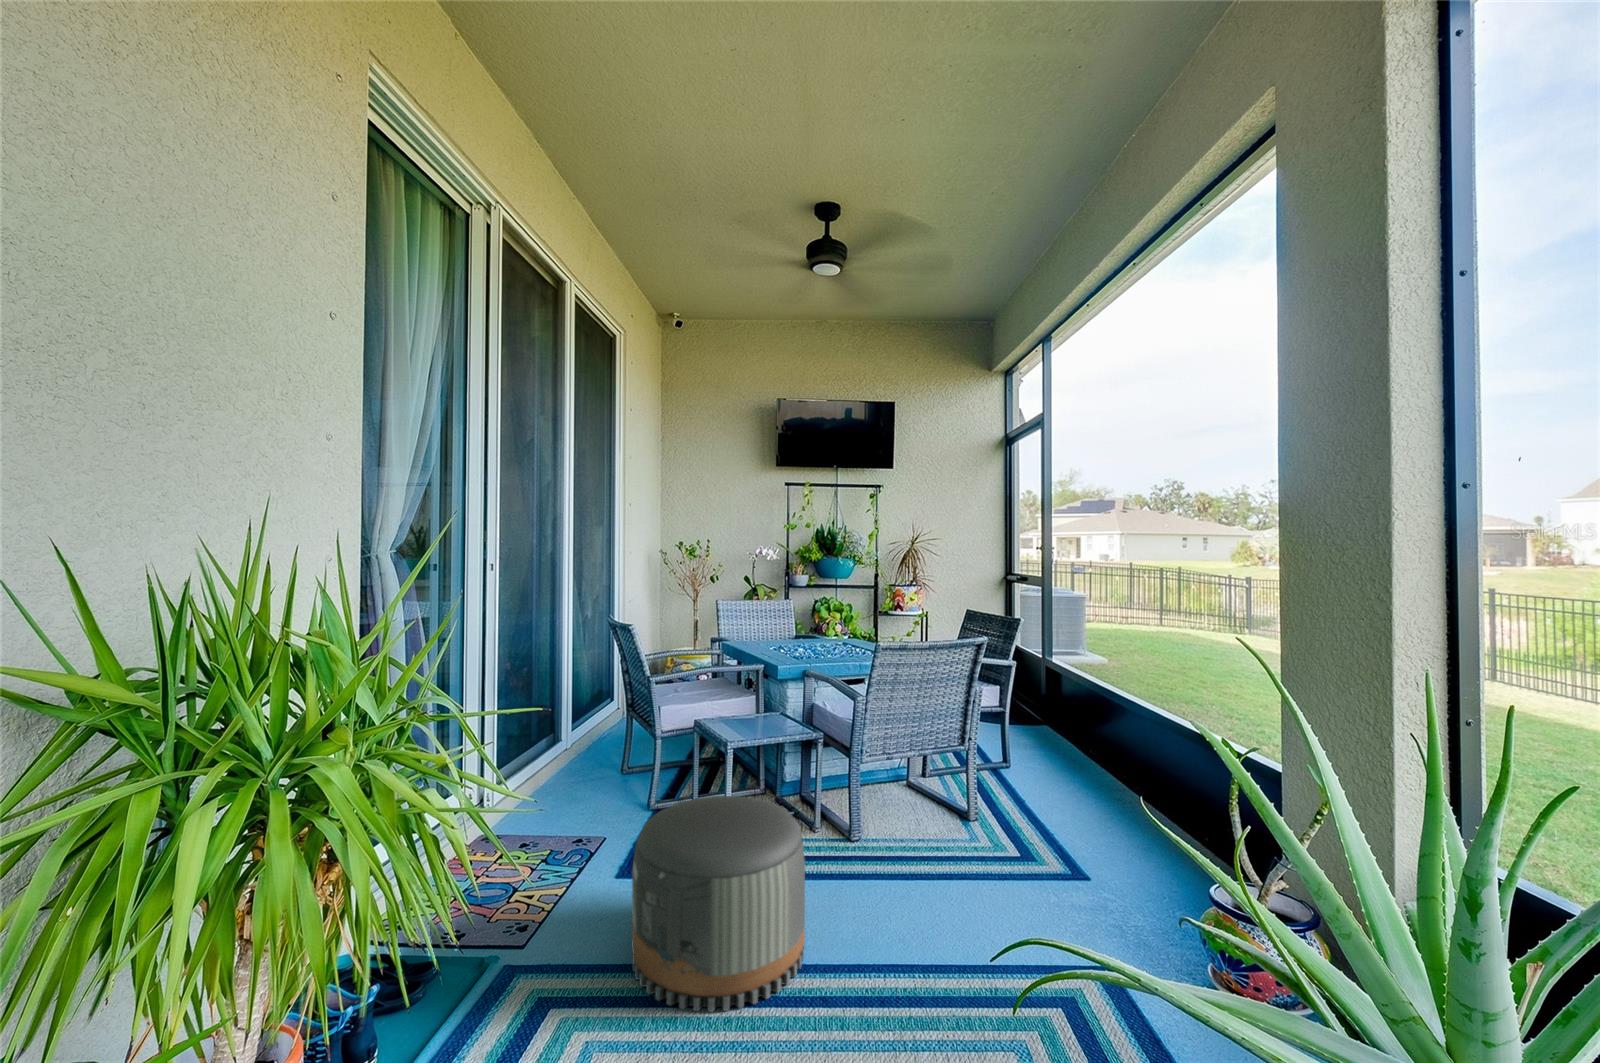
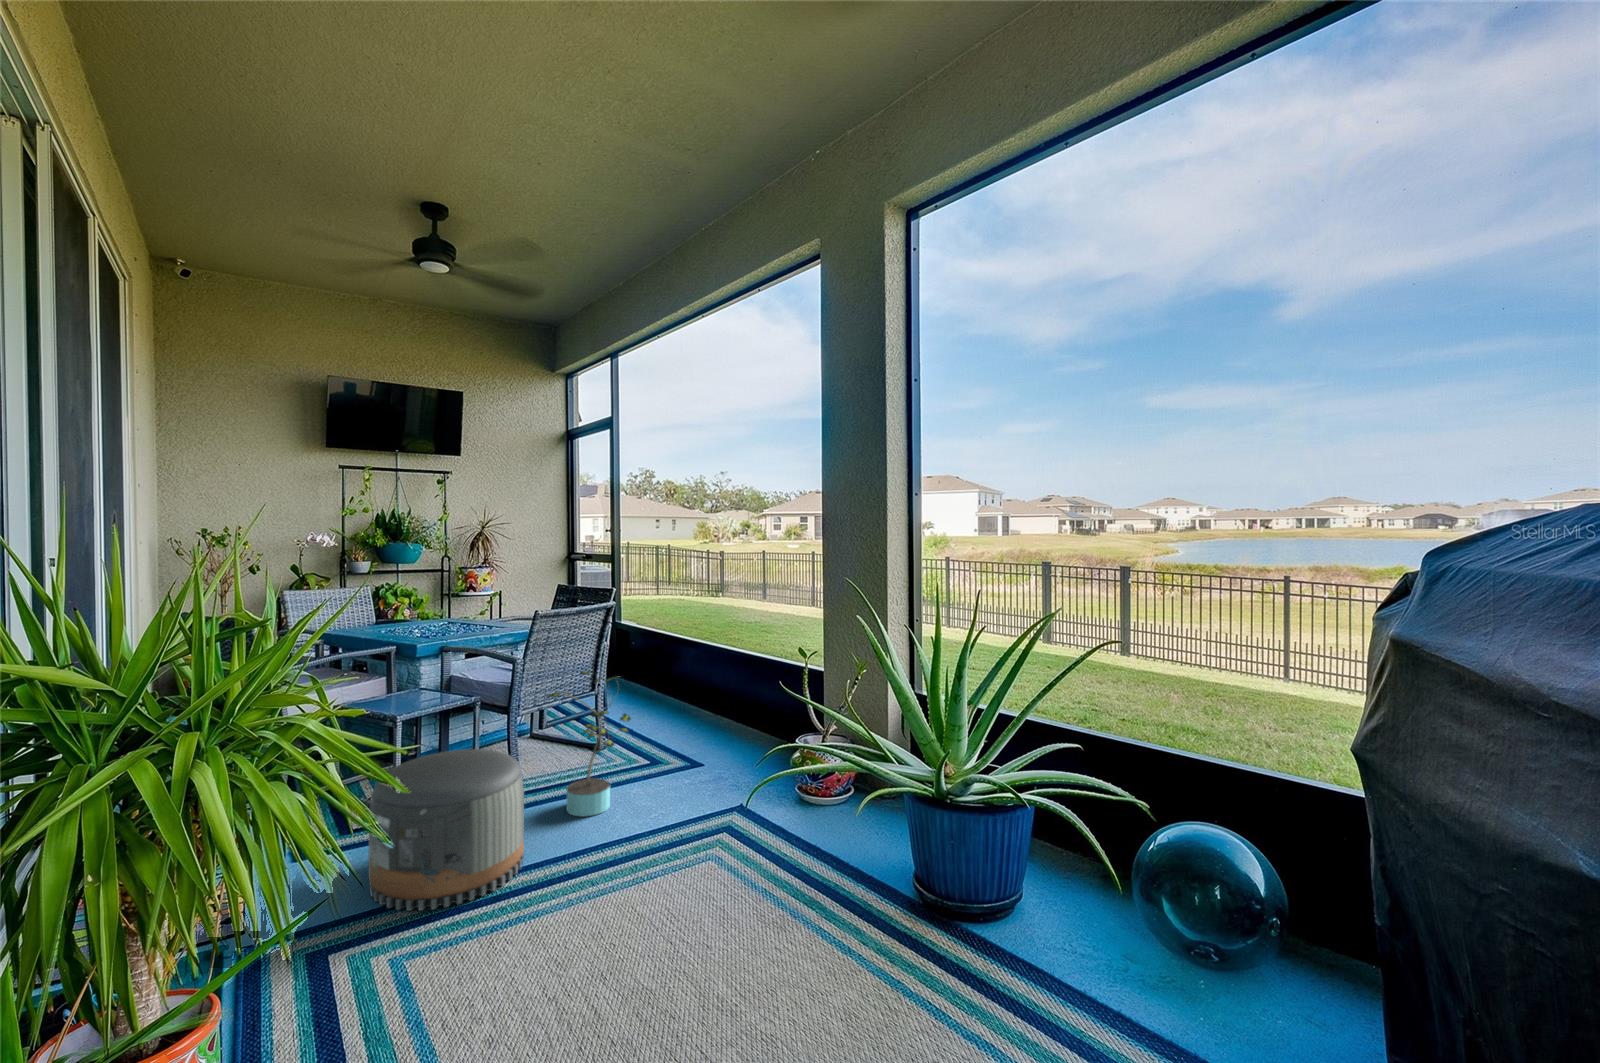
potted plant: none [862,722,970,931] -> present [547,670,631,817]

